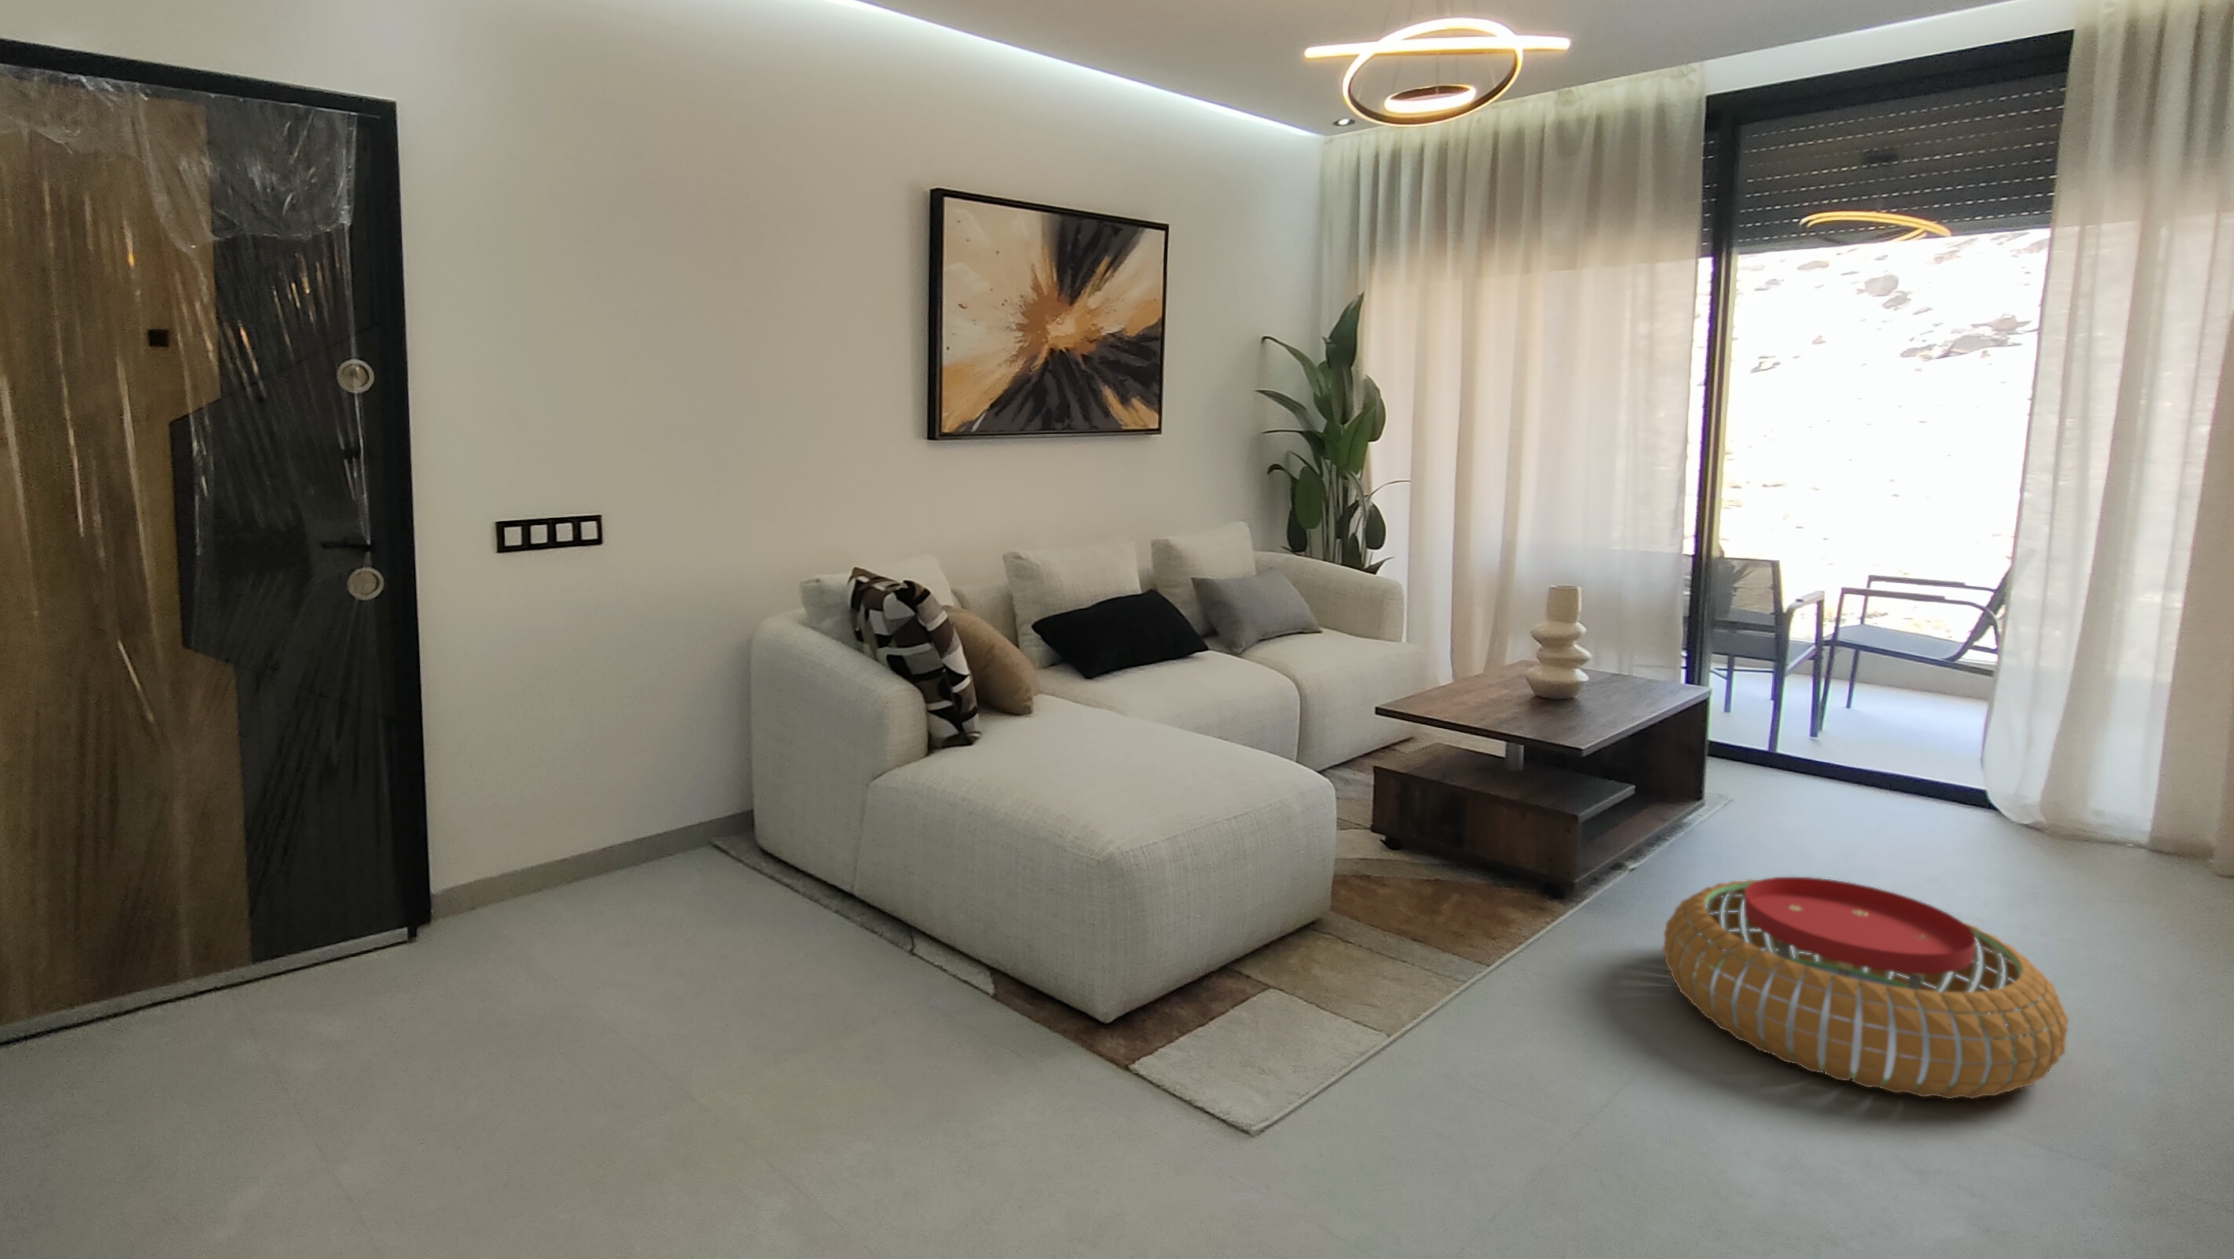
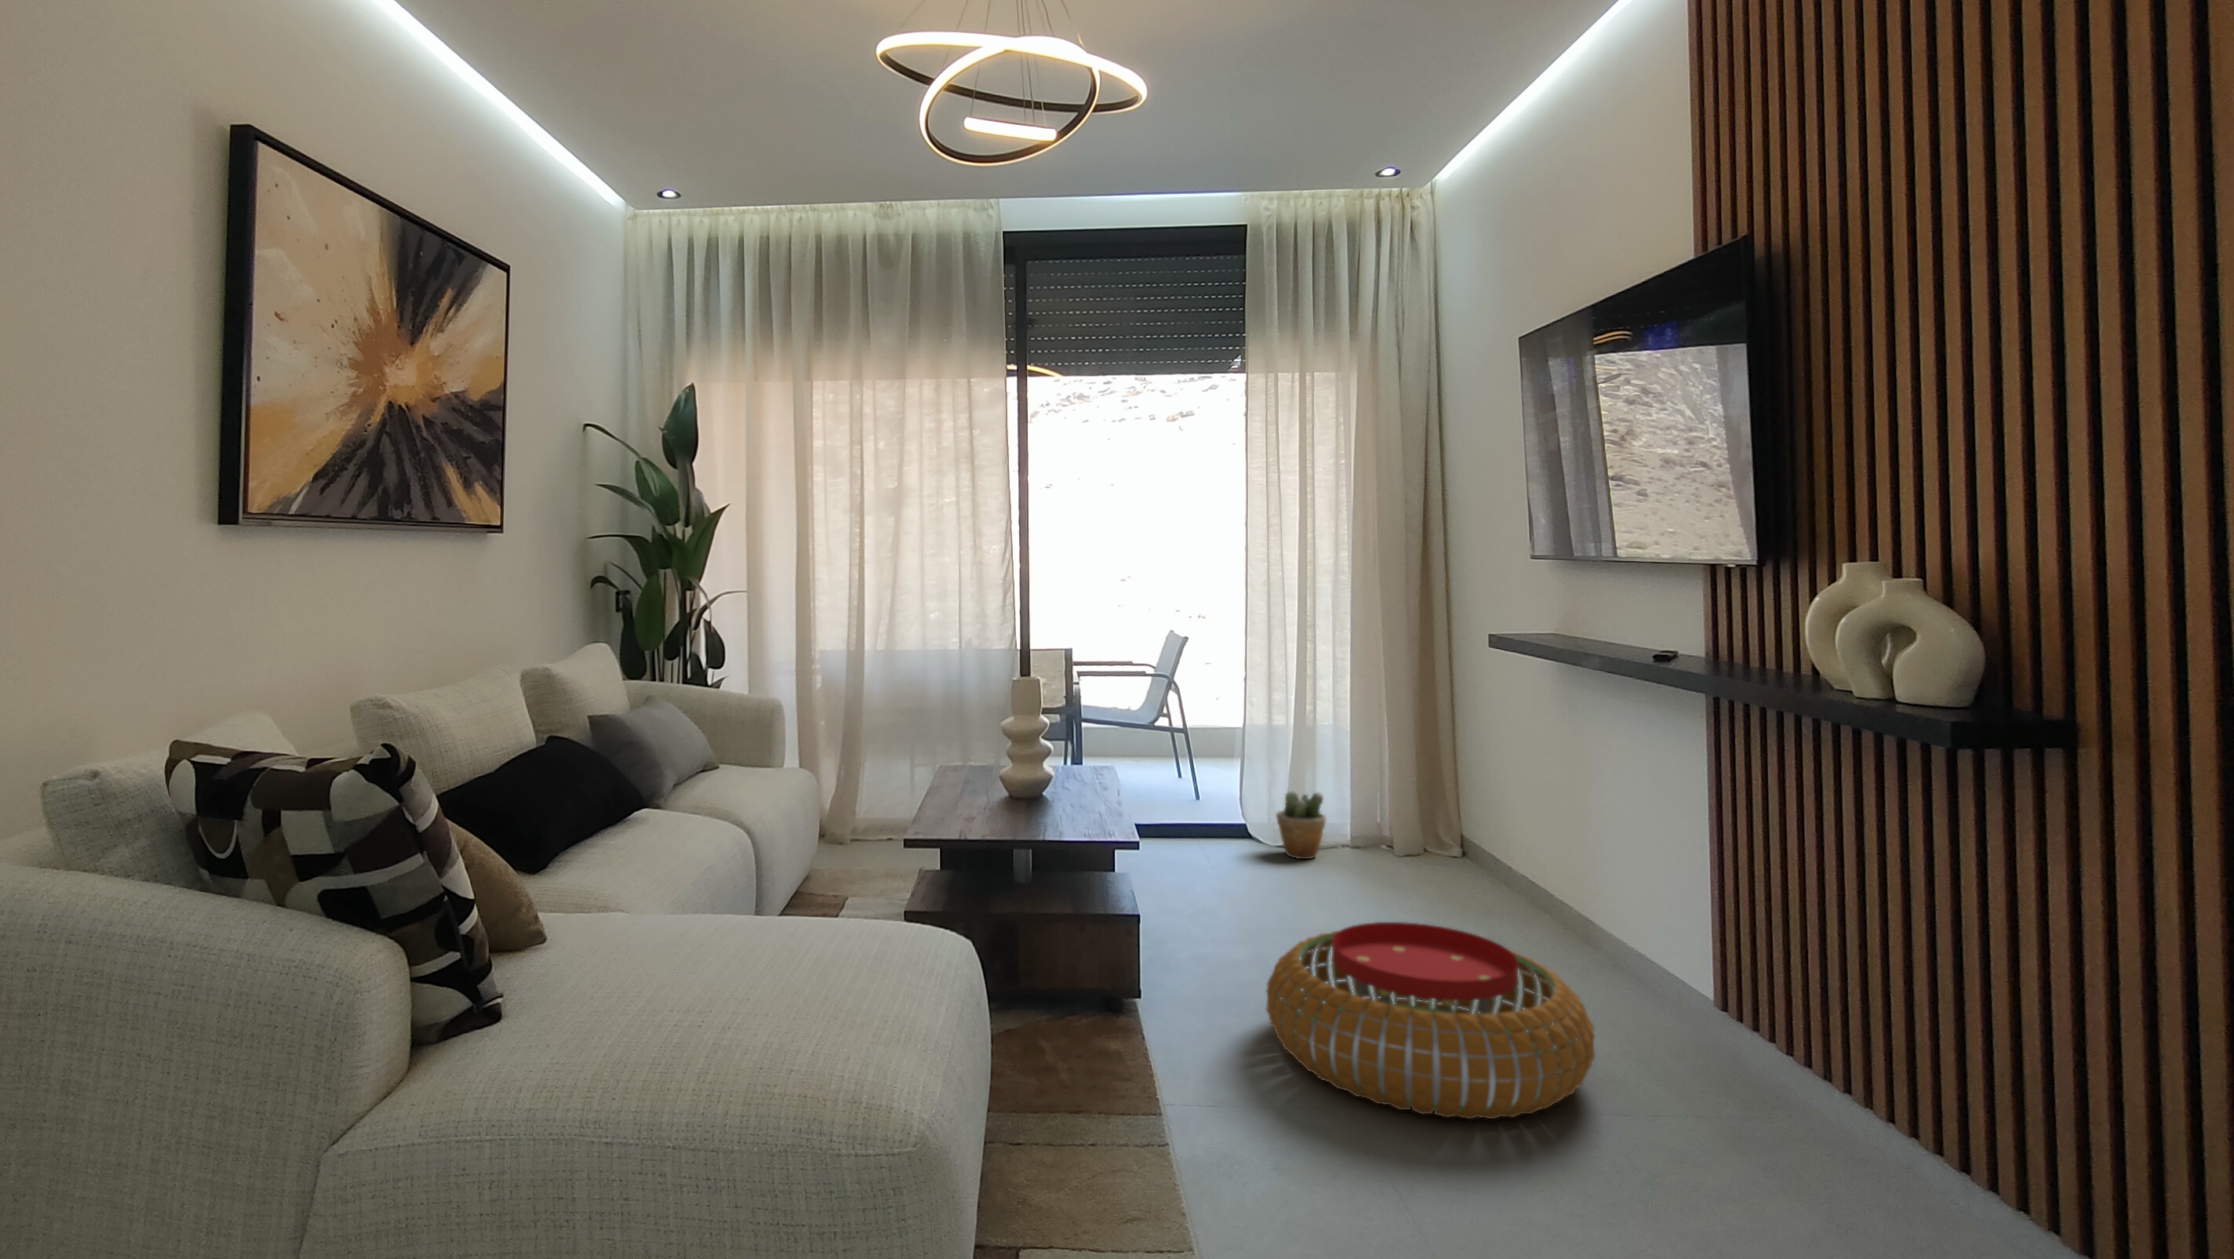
potted plant: none [2006,760,2086,846] -> present [1276,791,1326,859]

